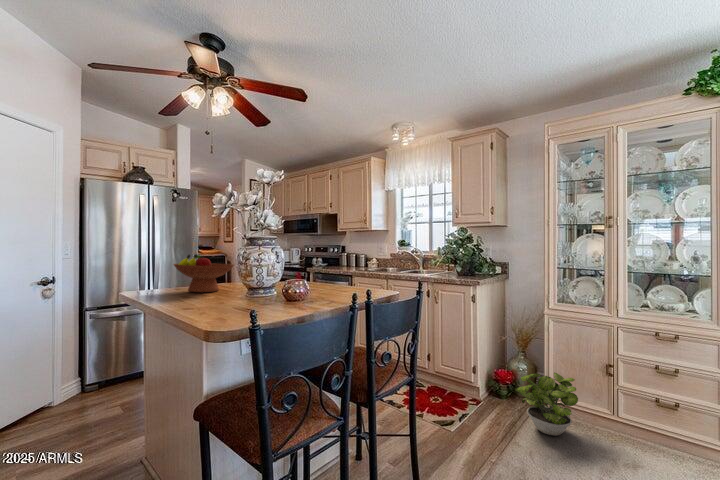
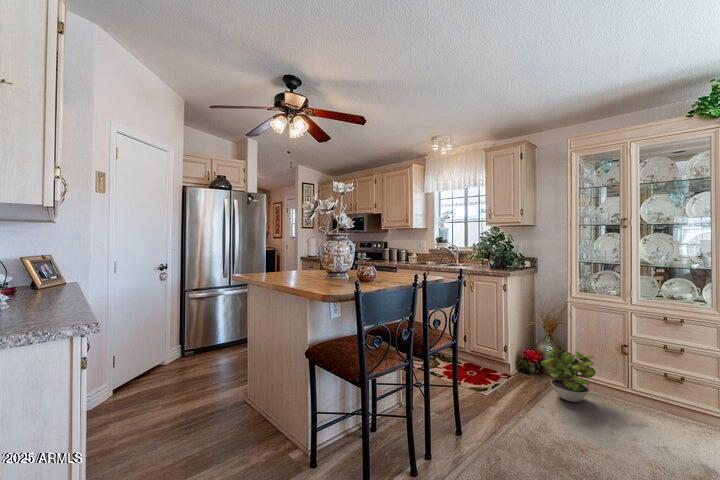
fruit bowl: present [174,254,234,292] -> none [270,247,314,276]

